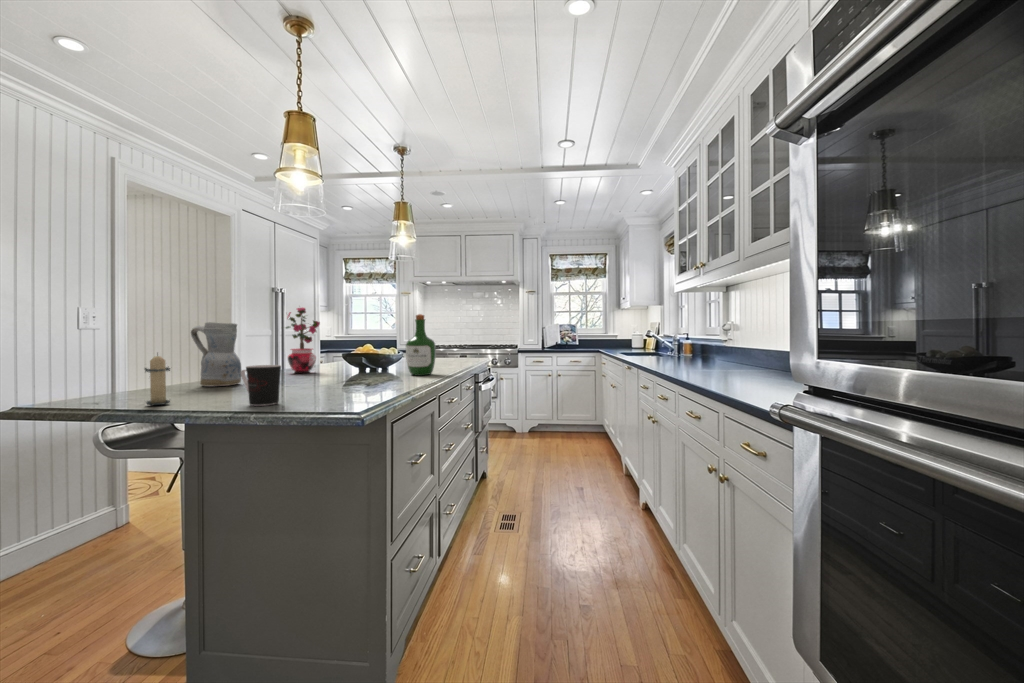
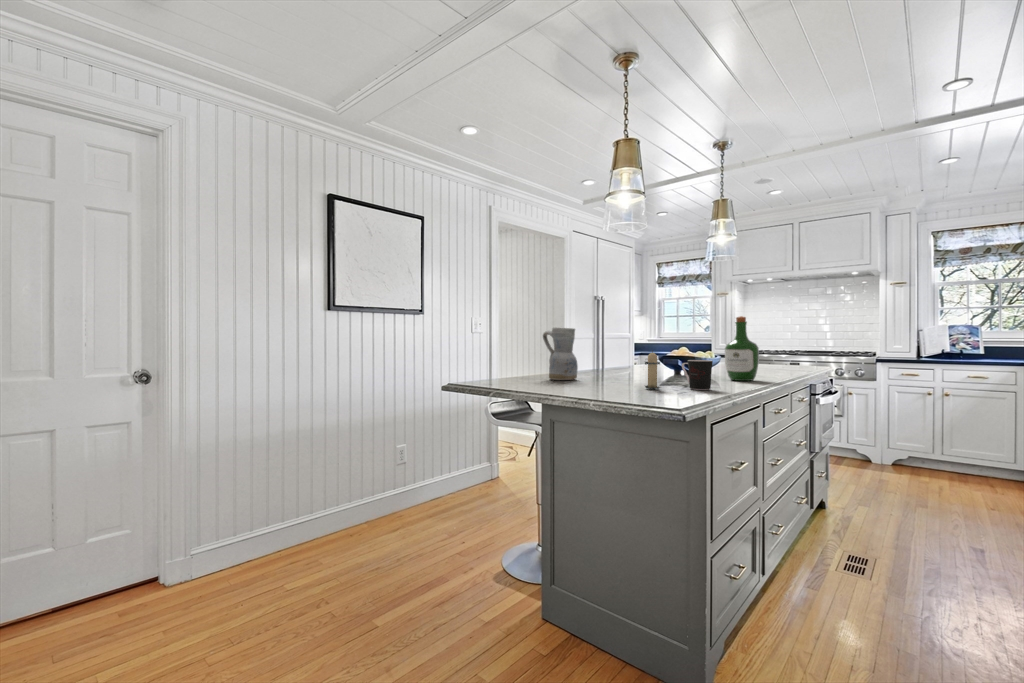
potted plant: present [286,308,320,373] -> none [604,311,639,374]
candle: present [145,353,170,405] -> present [645,351,660,389]
coffee cup: present [241,365,281,406] -> present [682,360,713,390]

